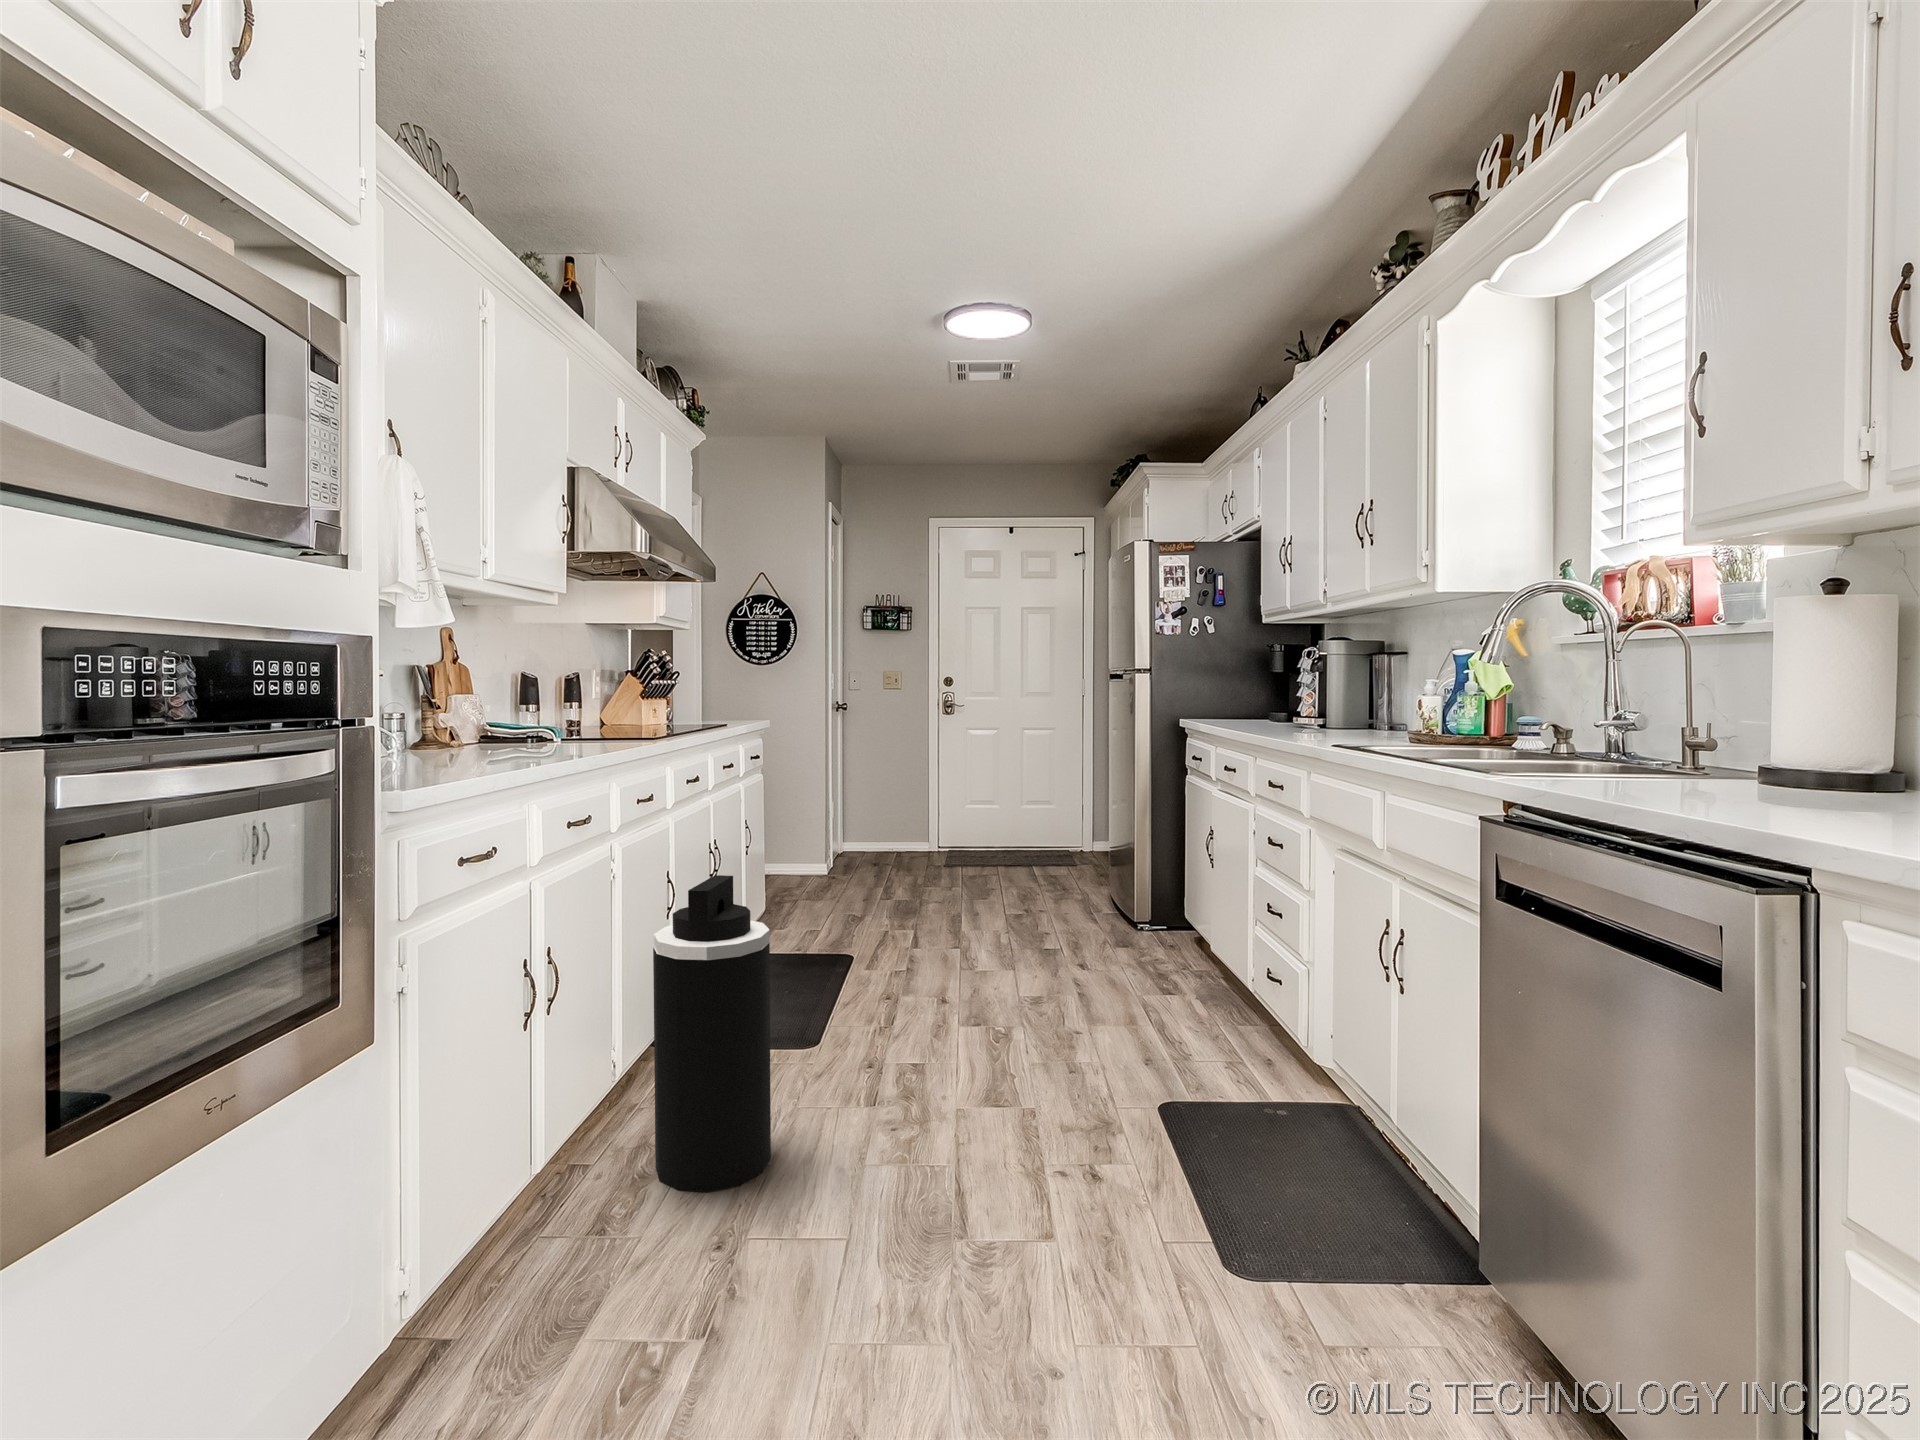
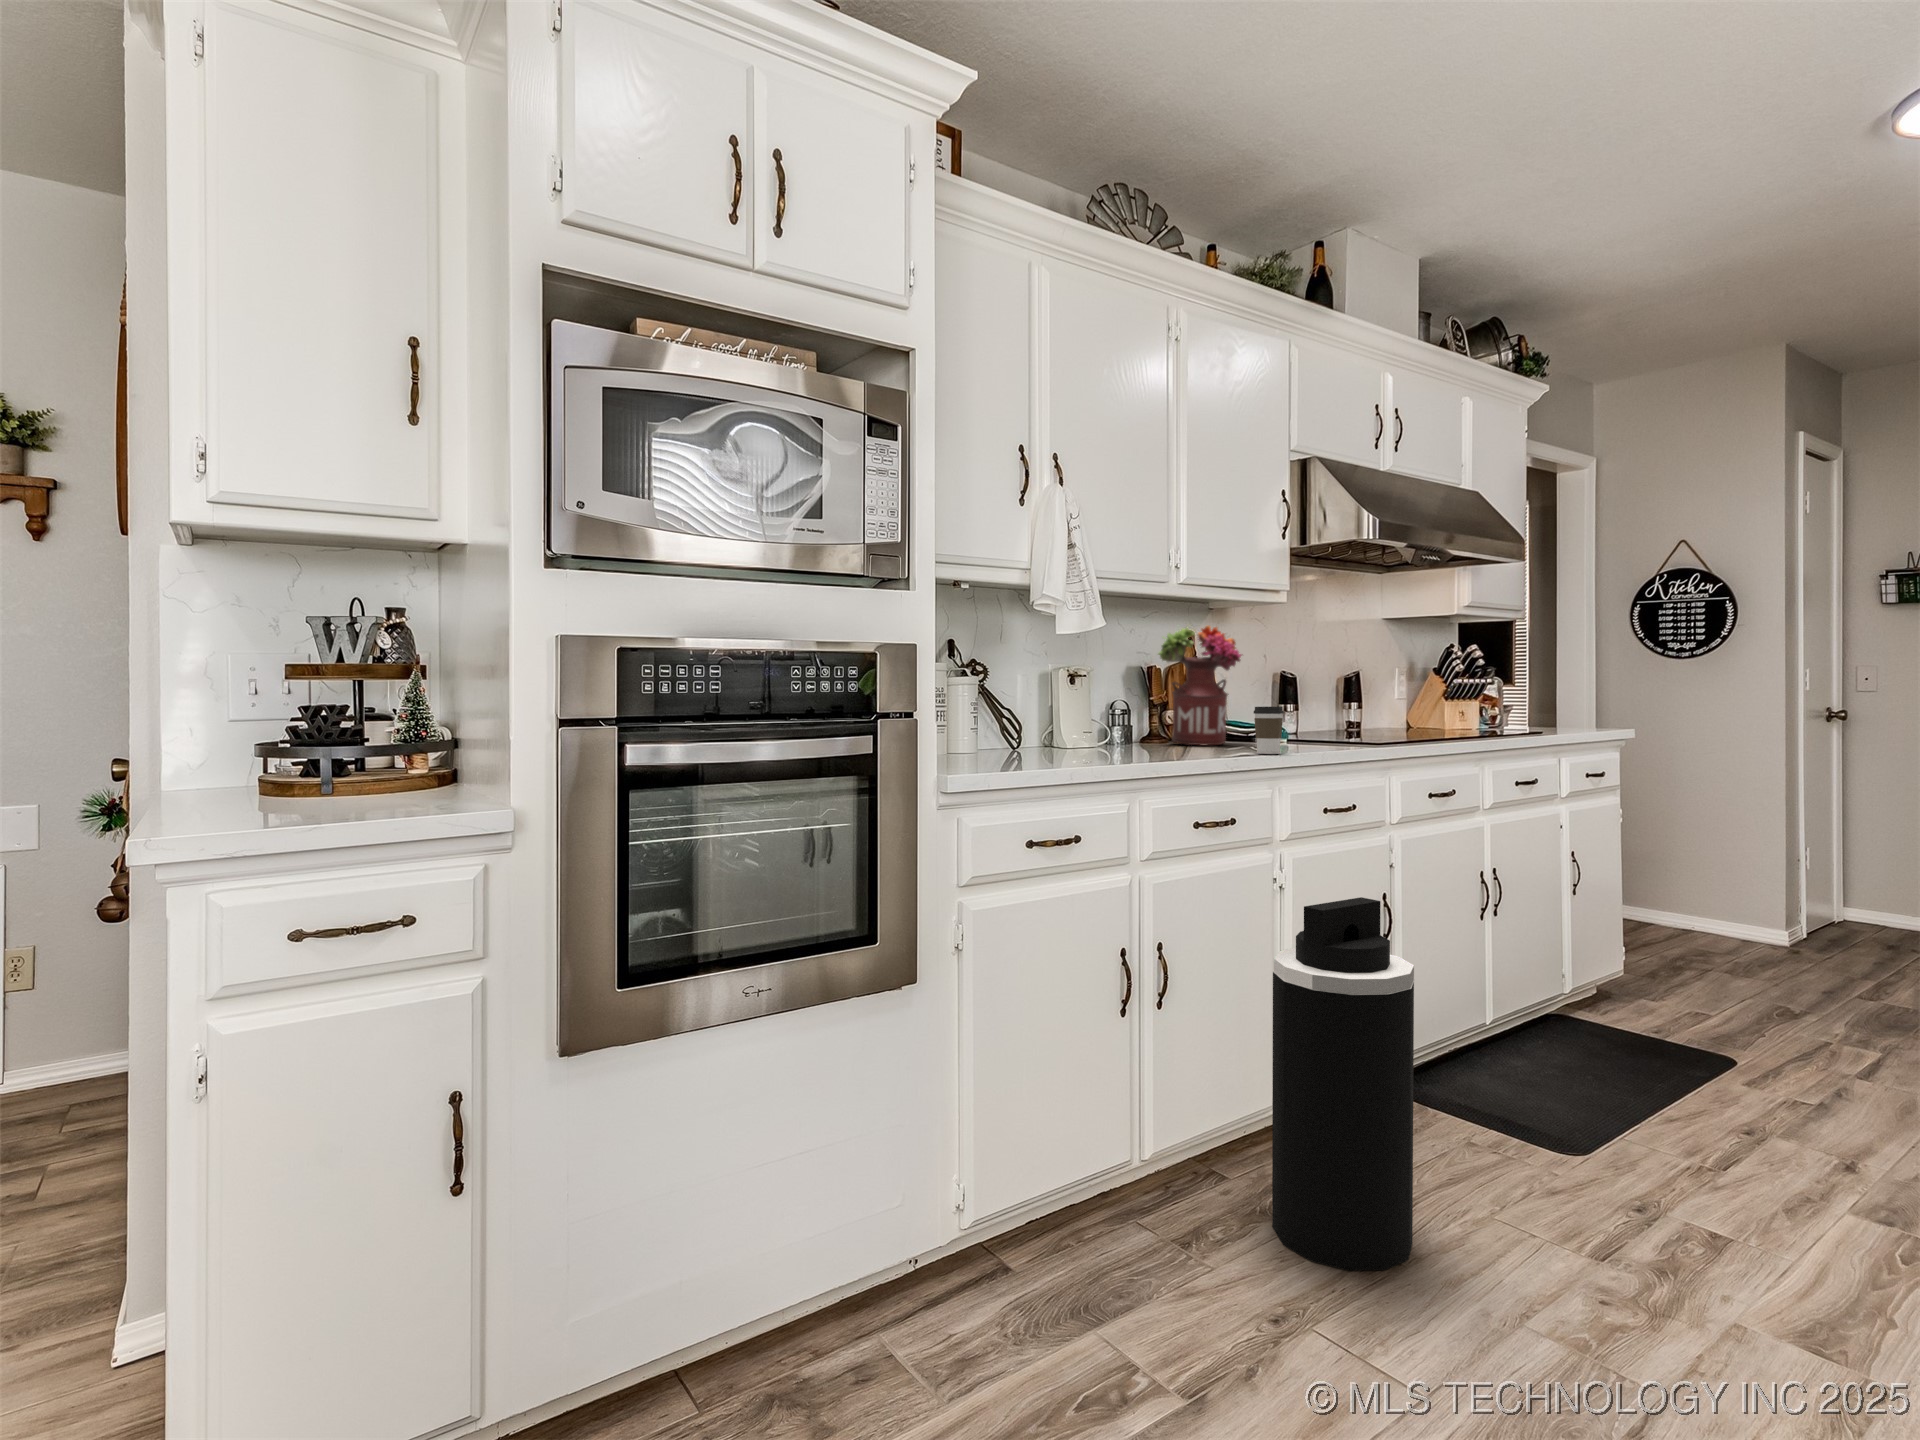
flower arrangement: none [440,631,534,752] -> present [1158,626,1242,745]
coffee cup: none [572,713,601,758] -> present [1254,707,1284,754]

